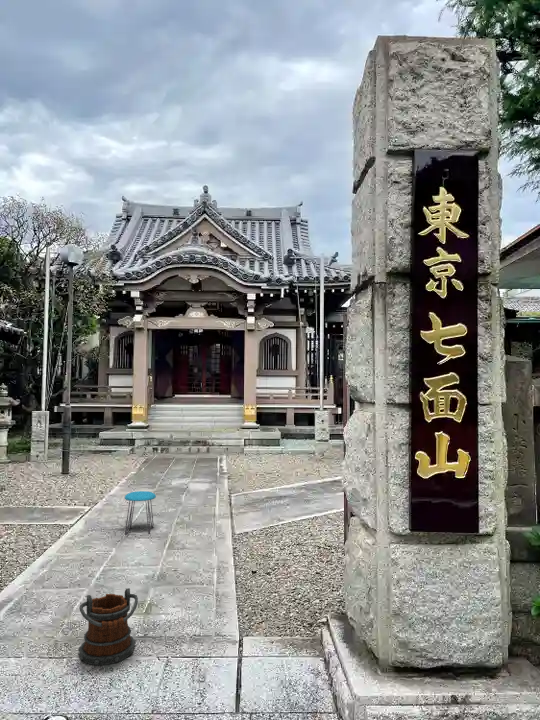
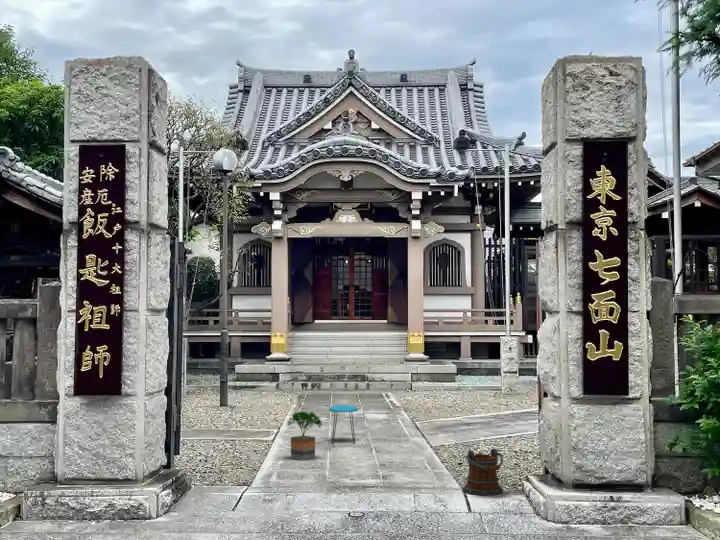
potted tree: none [50,510,95,573] -> present [288,412,322,460]
bucket: present [78,588,138,665] -> present [463,449,503,496]

